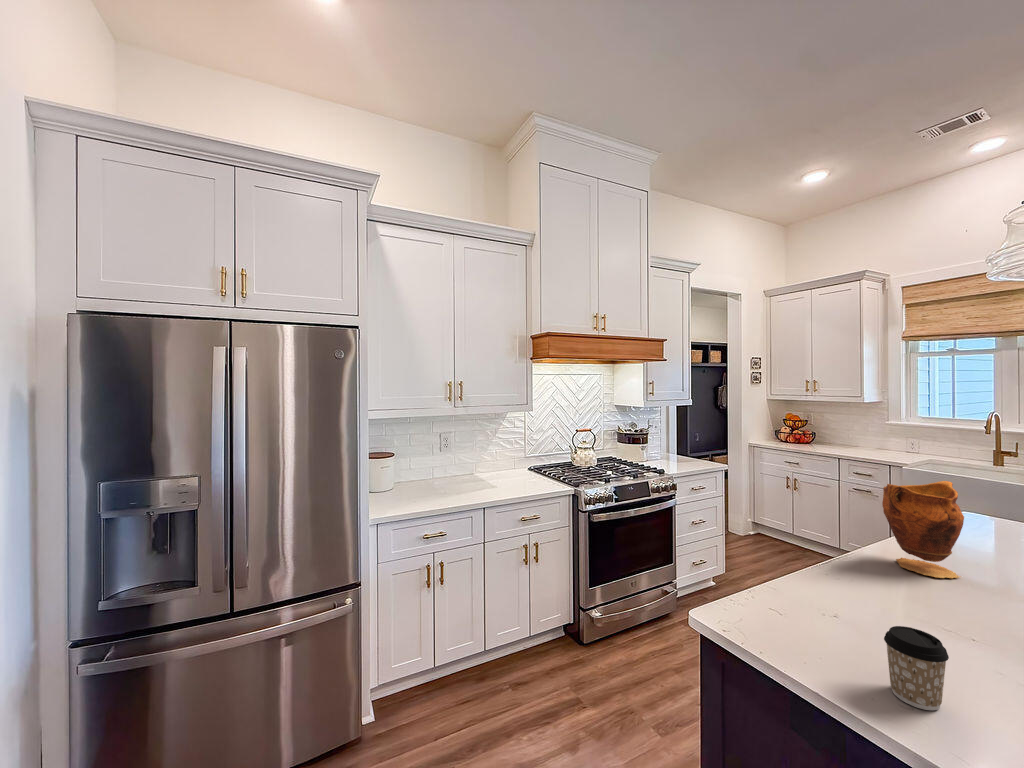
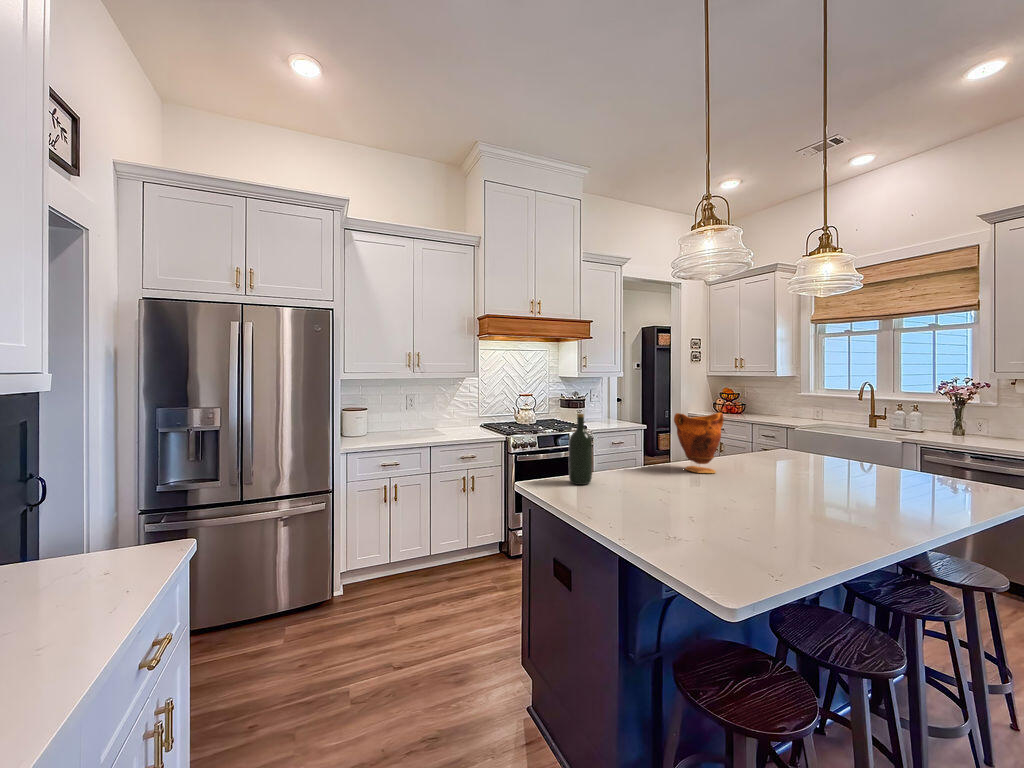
wine bottle: none [767,499,811,619] -> present [569,414,593,485]
coffee cup: present [884,626,949,710] -> none [590,470,617,508]

